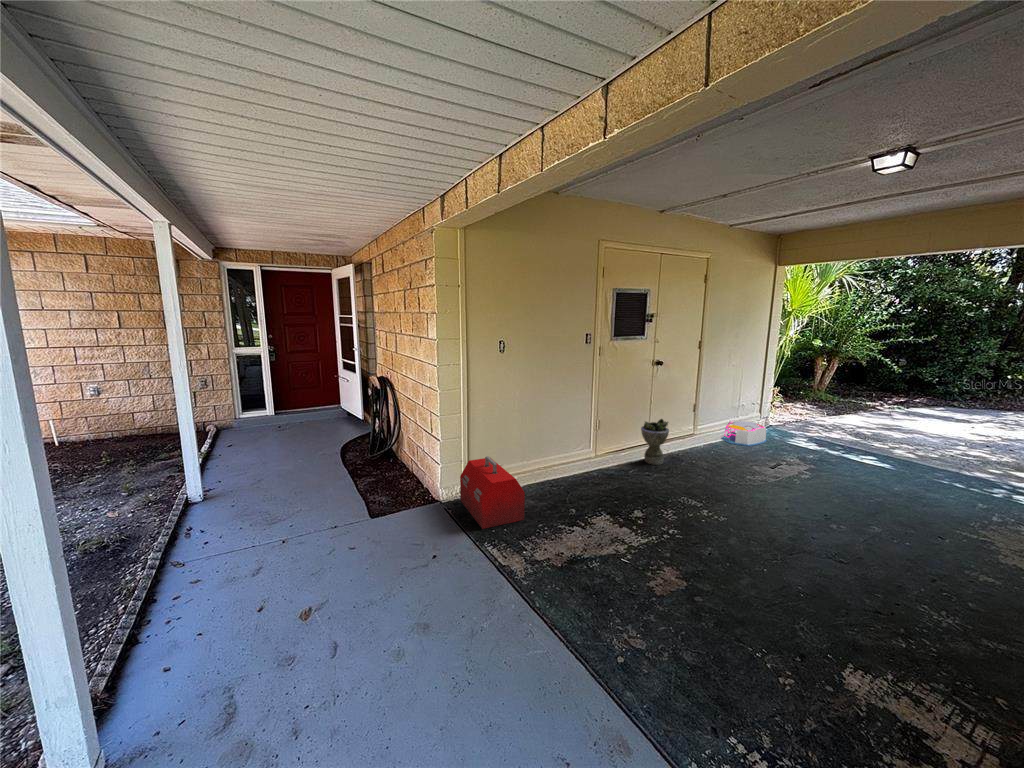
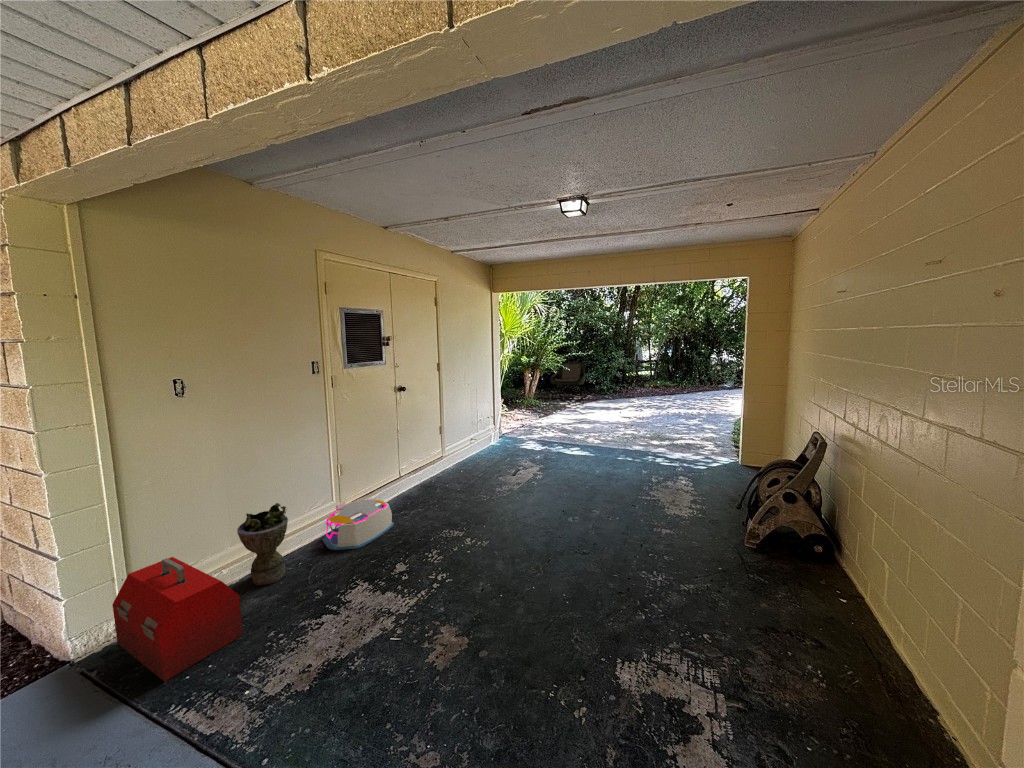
lounge chair: none [854,352,915,403] -> present [550,363,586,401]
planter: present [641,419,669,465] -> present [237,503,288,585]
storage bin: present [721,420,767,446] -> present [322,499,394,550]

